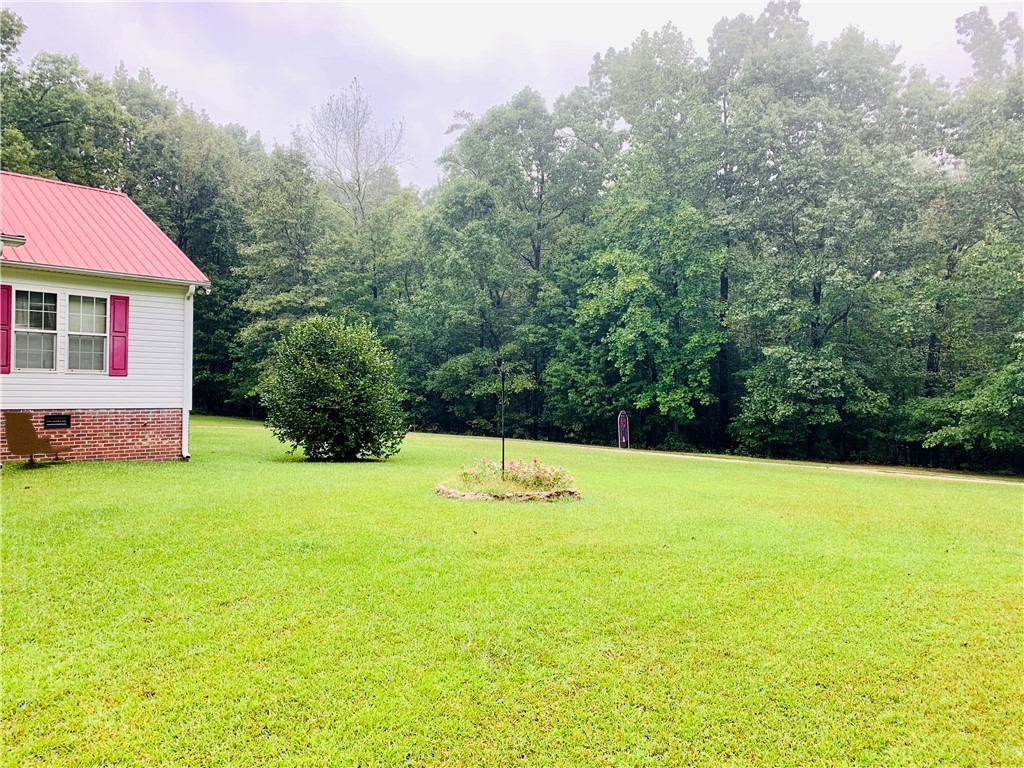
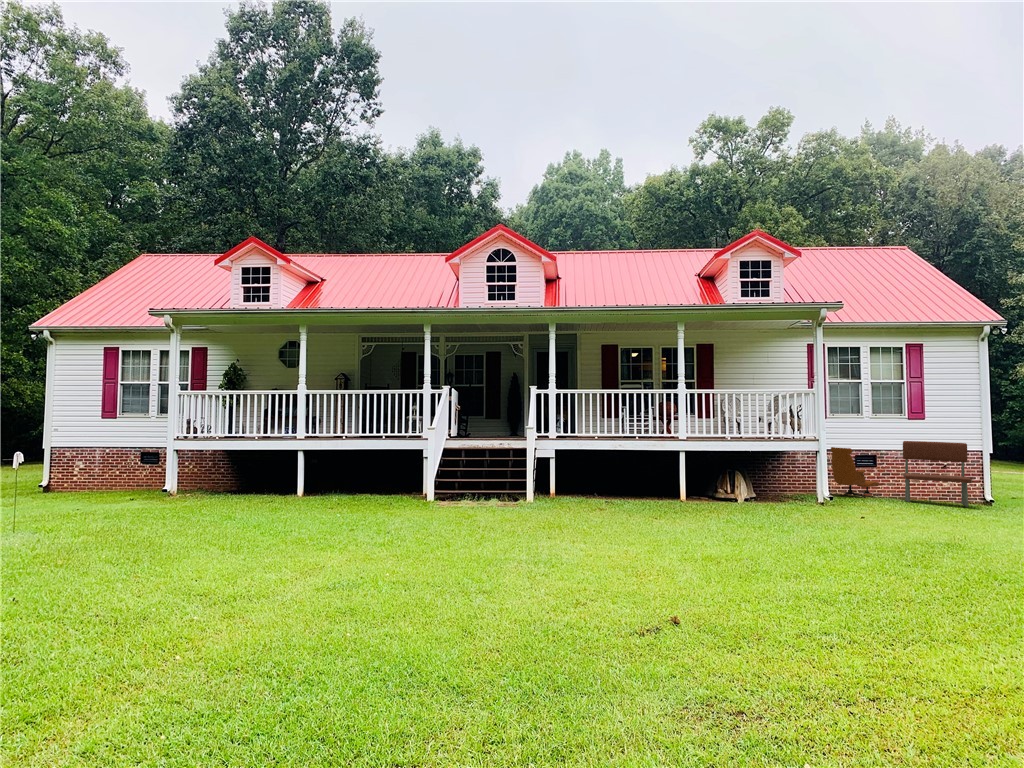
bench: none [101,399,169,466] -> present [903,441,972,507]

